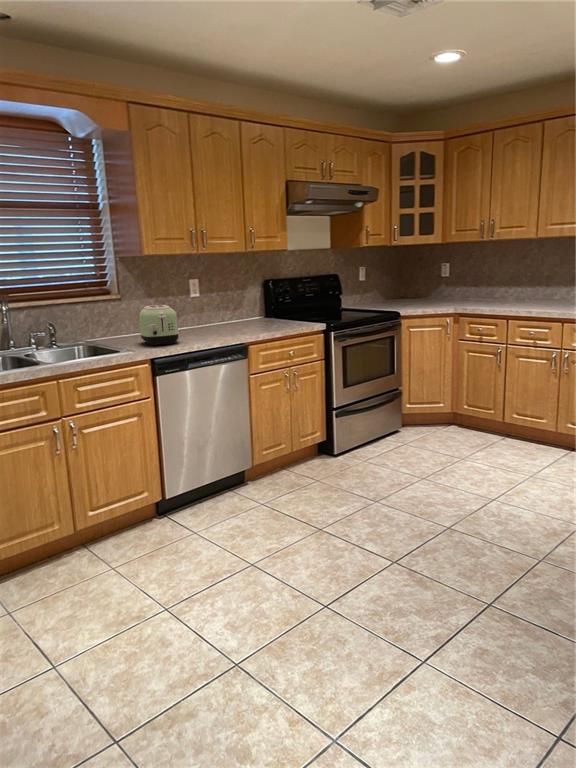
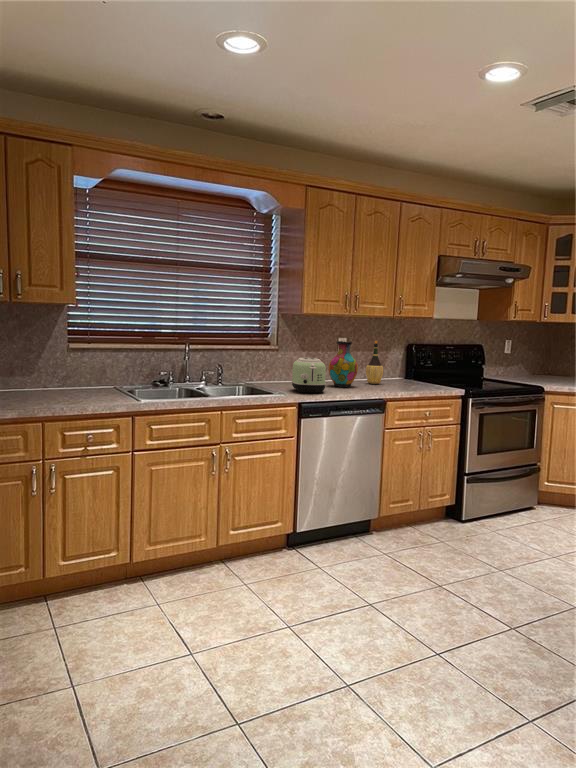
wine bottle: none [222,279,241,326] -> present [366,341,383,384]
vase: none [181,283,213,333] -> present [328,341,358,387]

